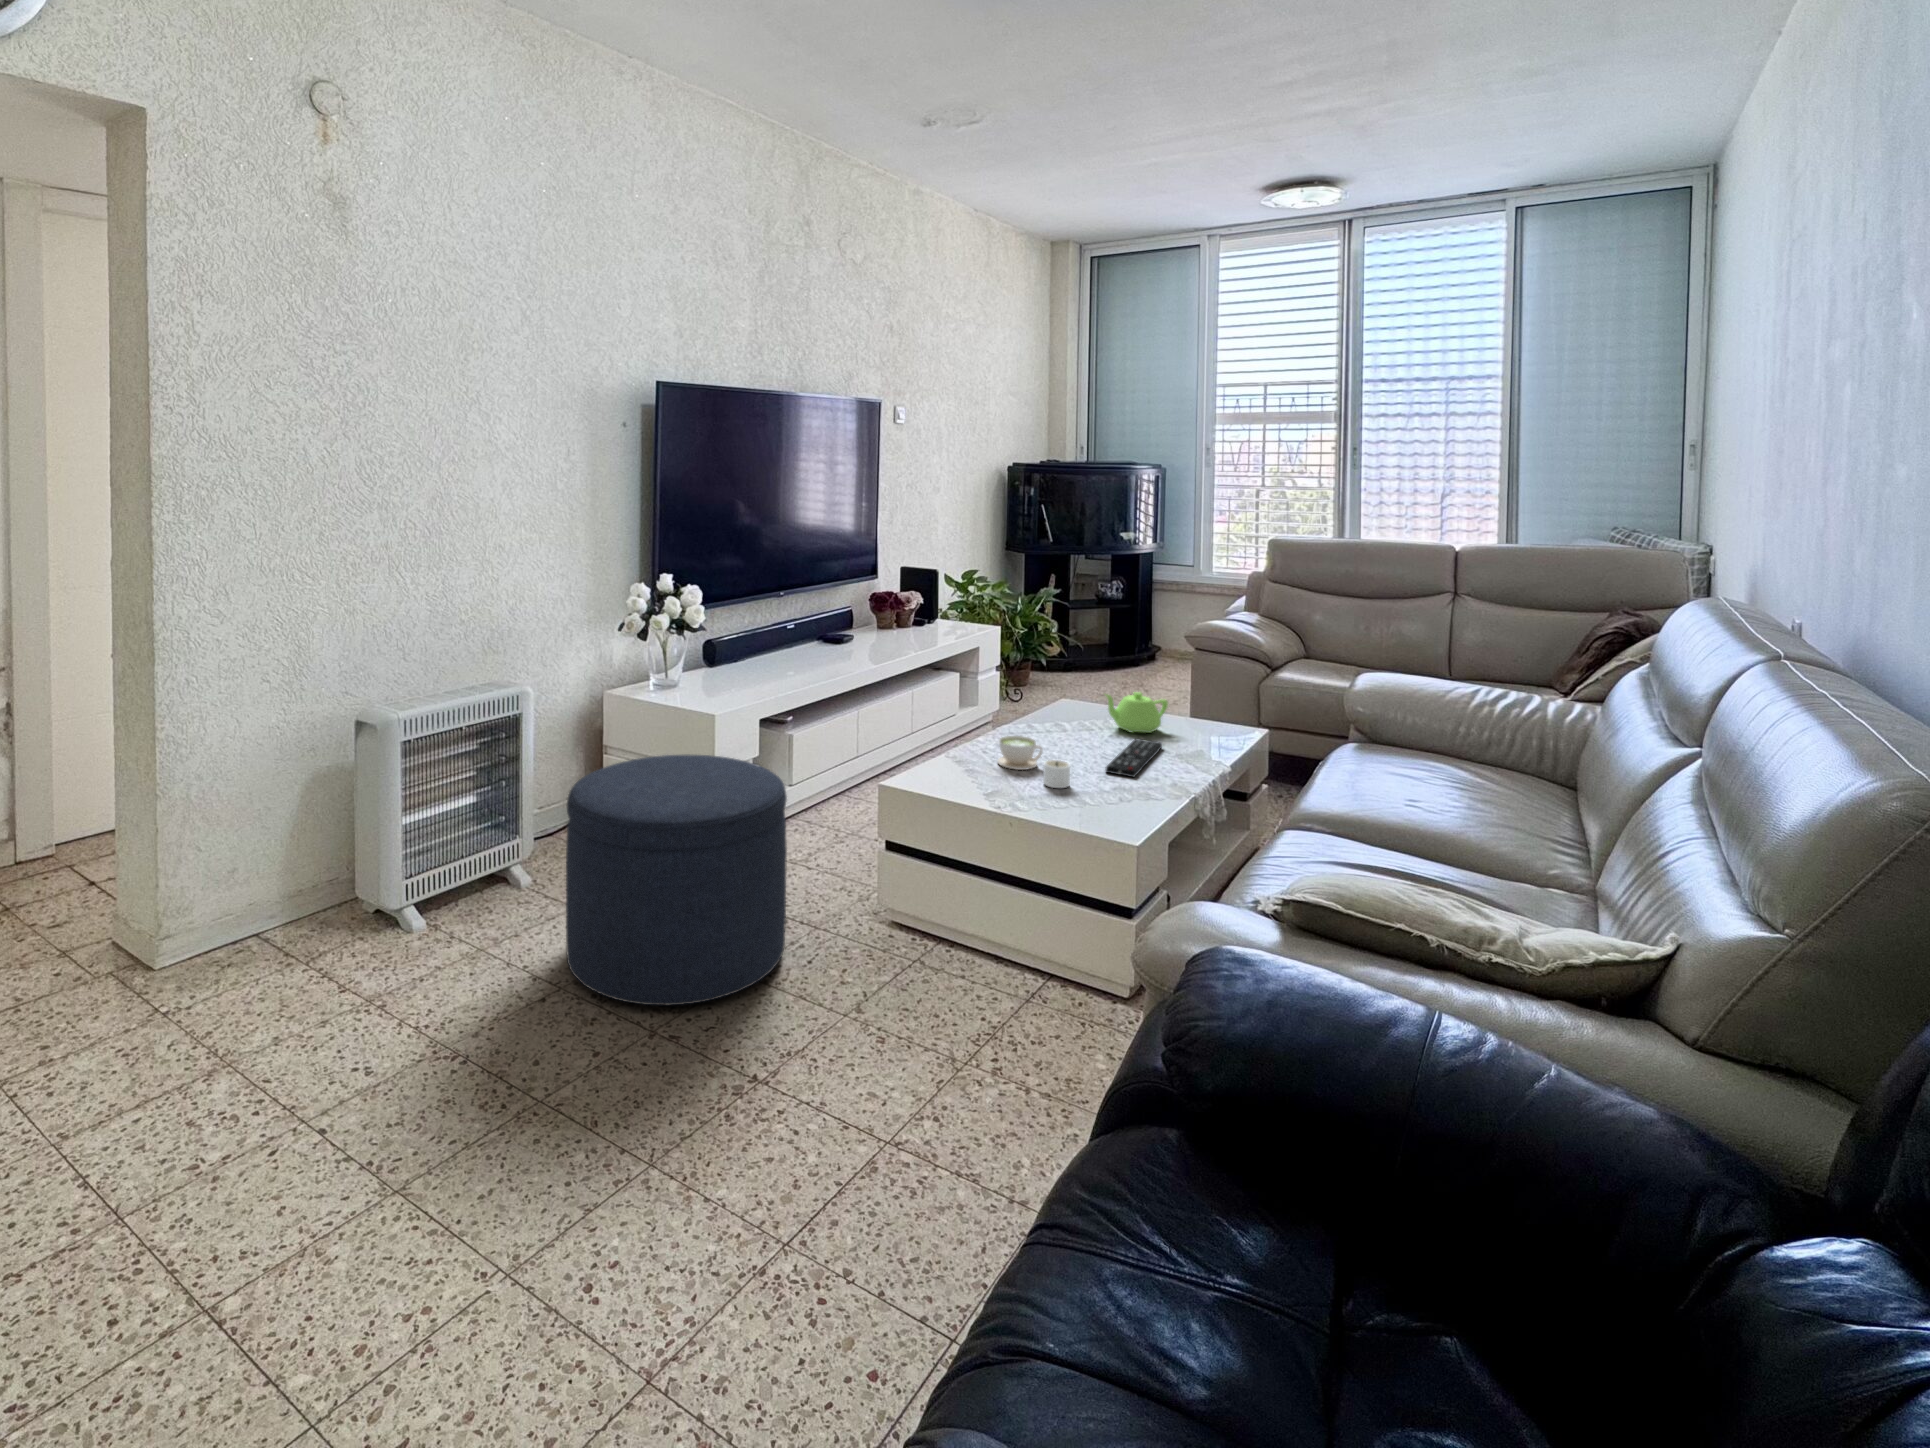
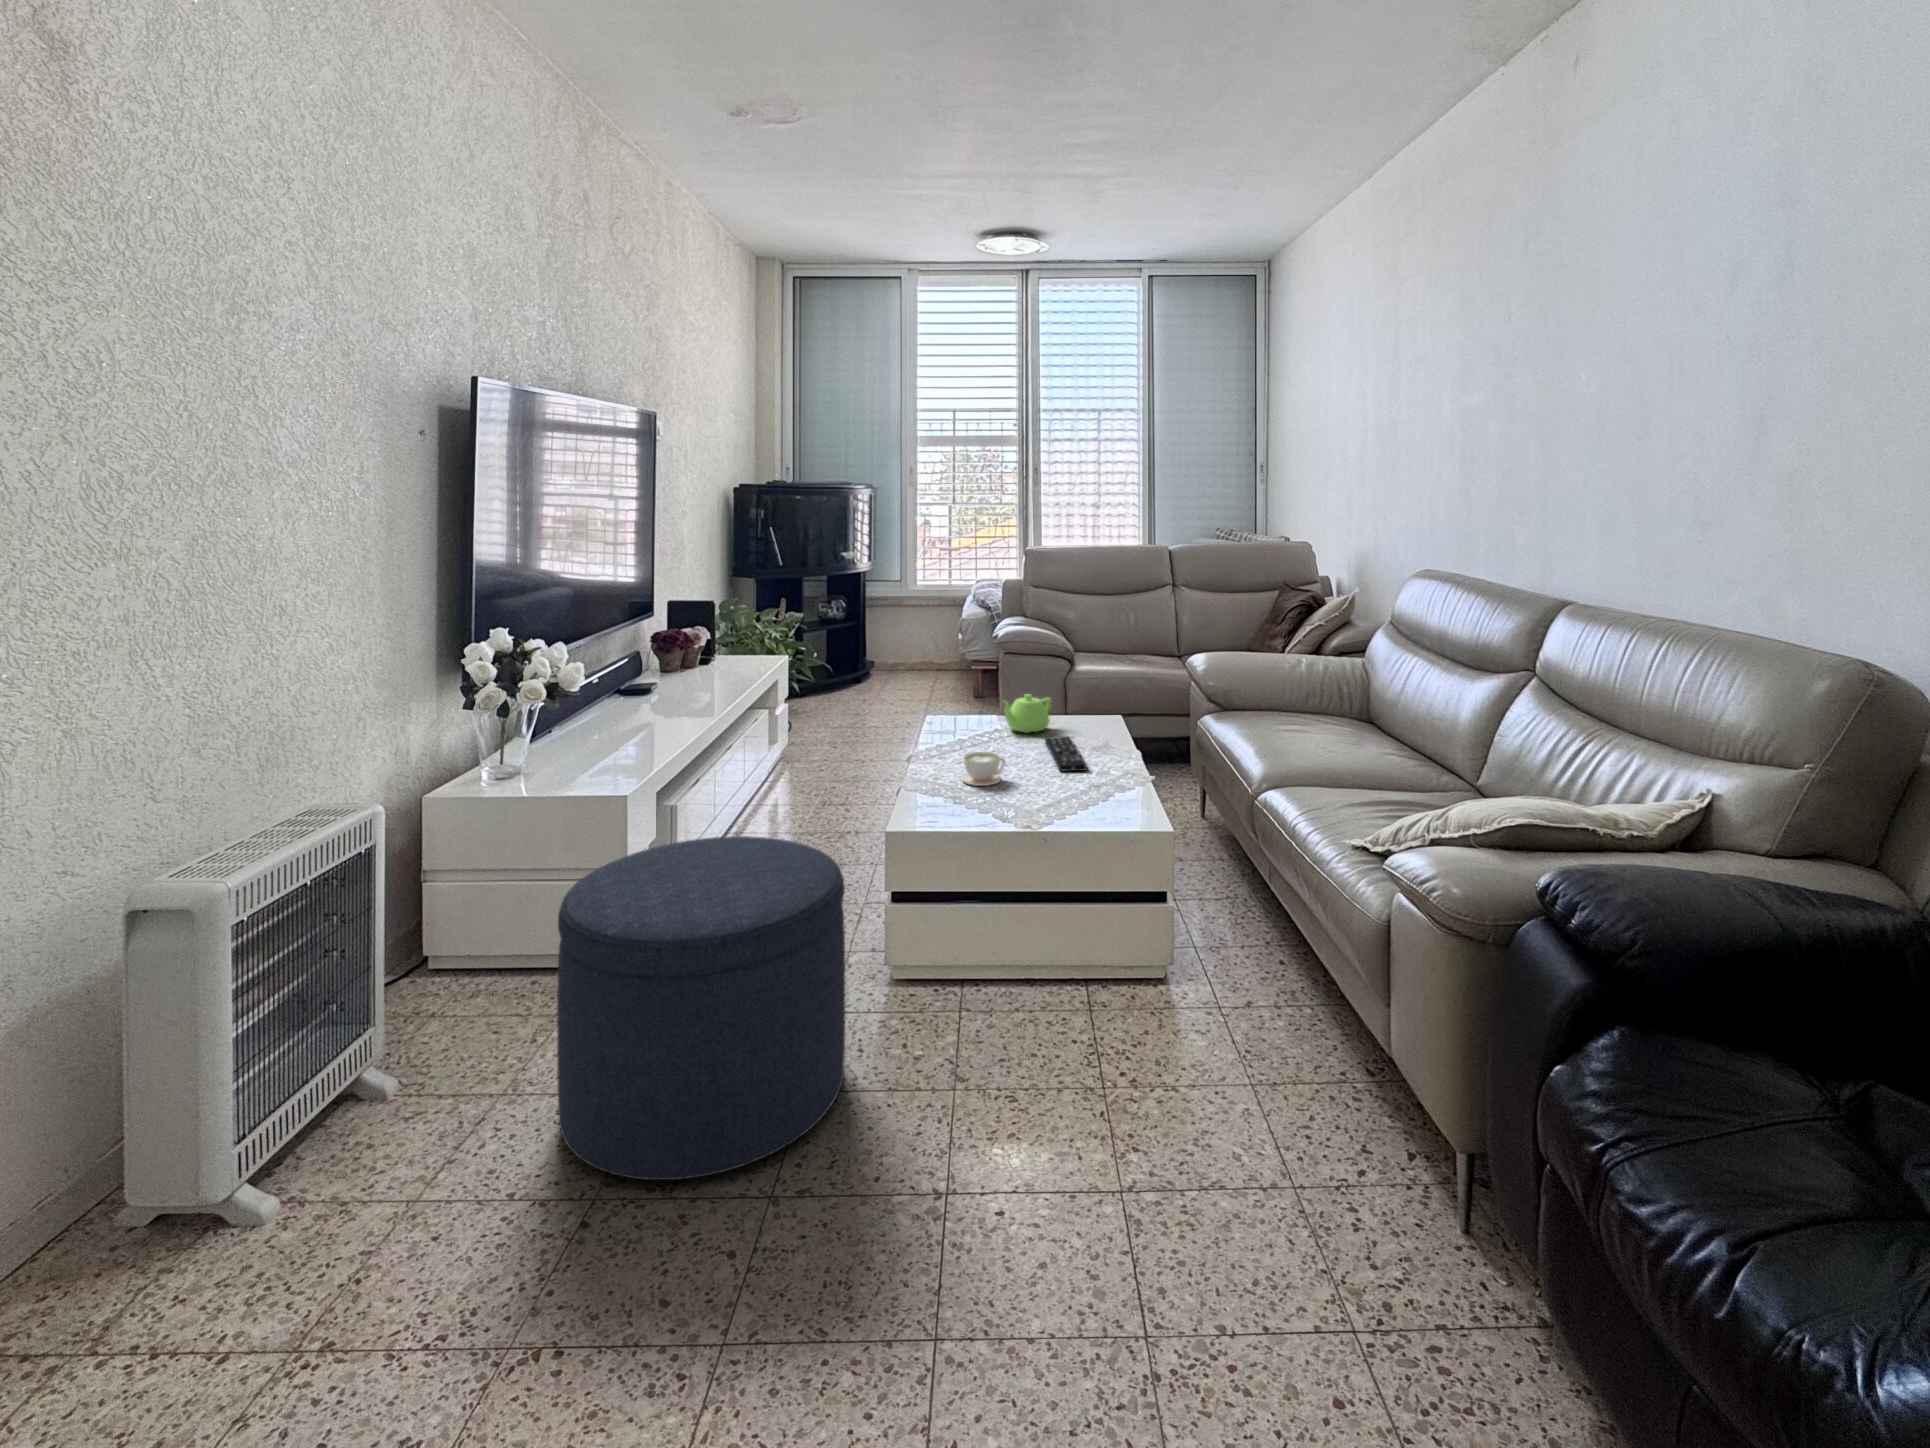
candle: present [1043,760,1070,788] -> none [1027,767,1053,794]

